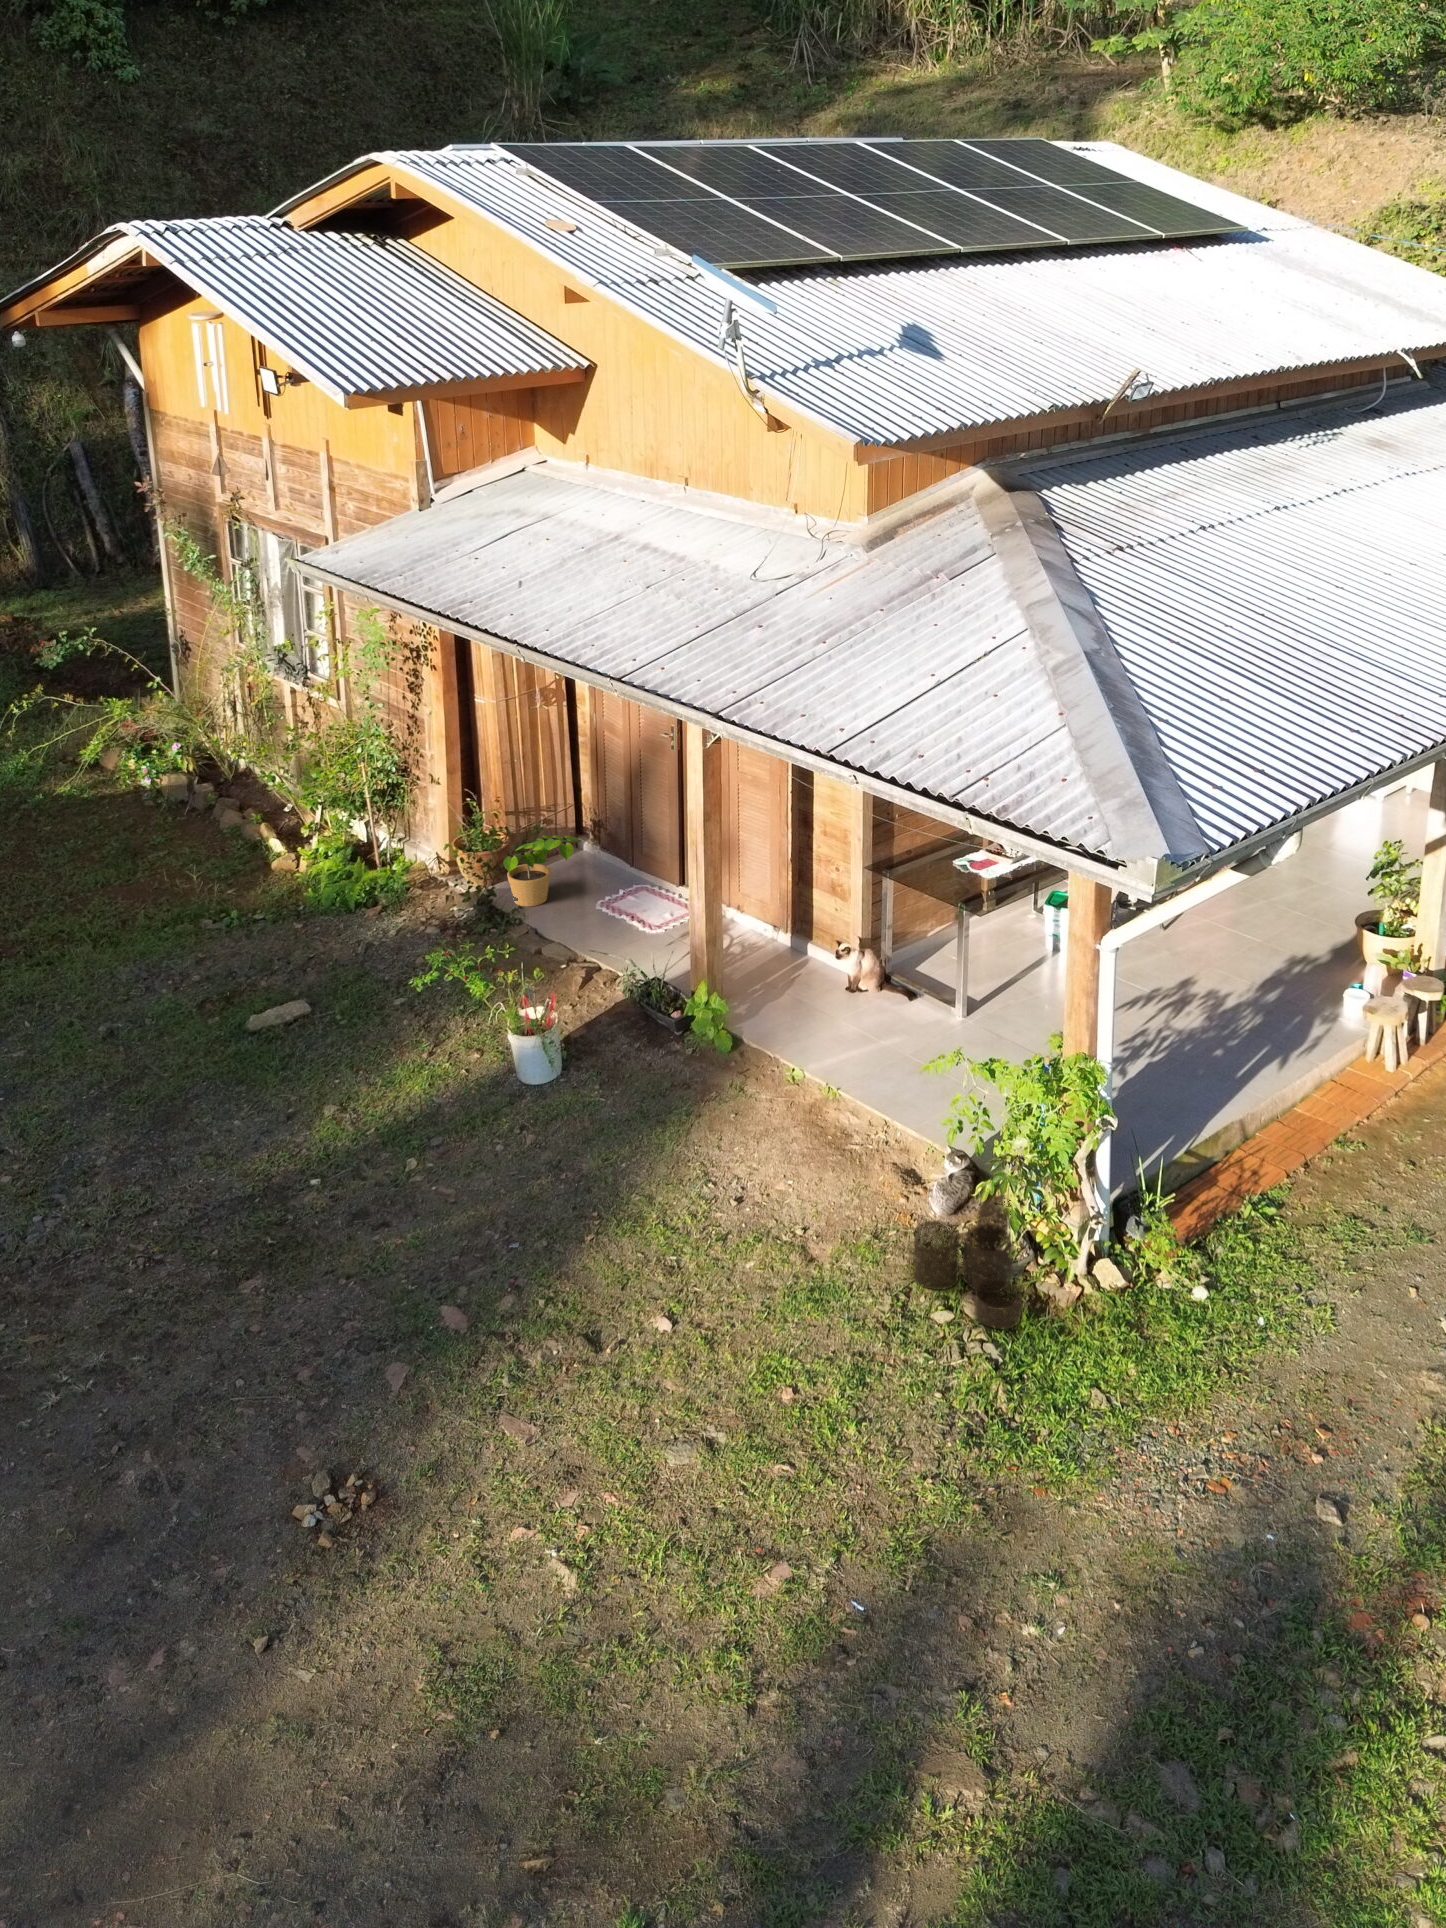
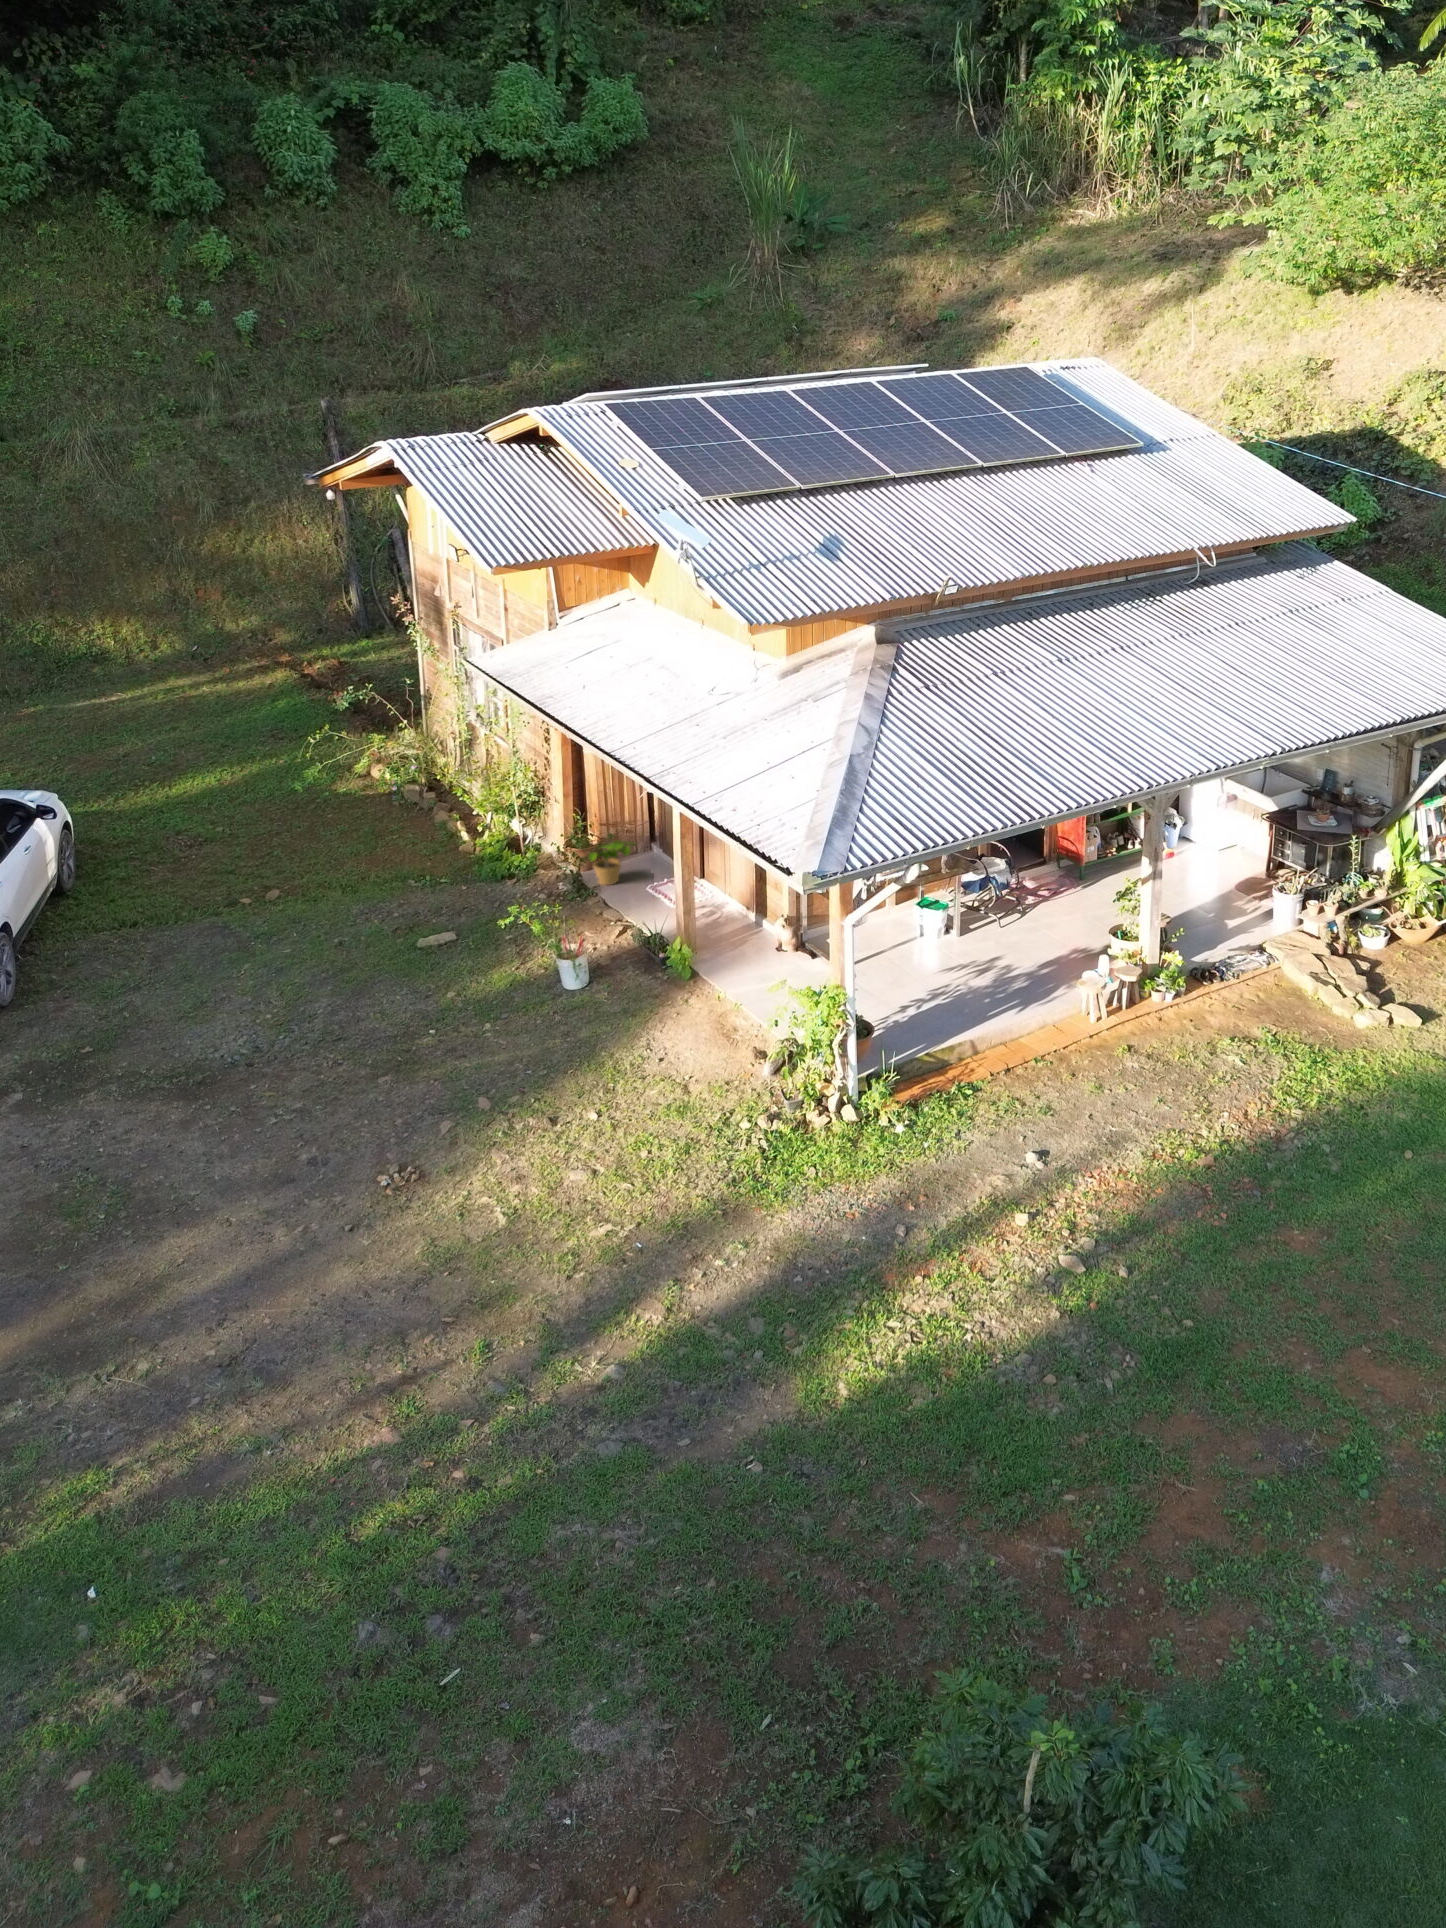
woven basket: present [913,1194,1022,1329] -> none [740,1063,816,1135]

